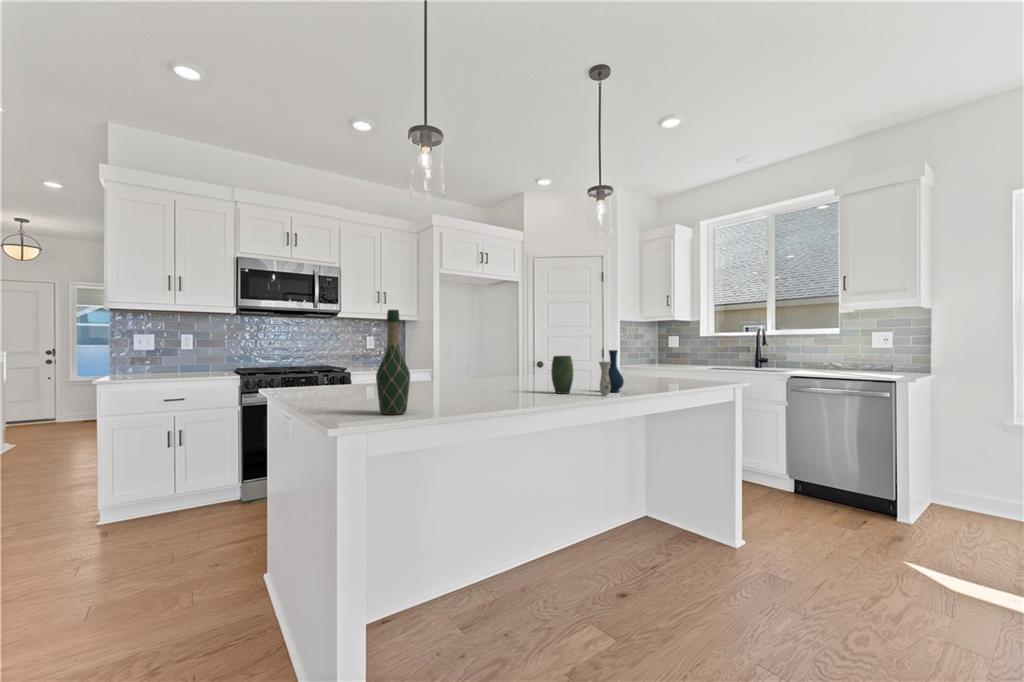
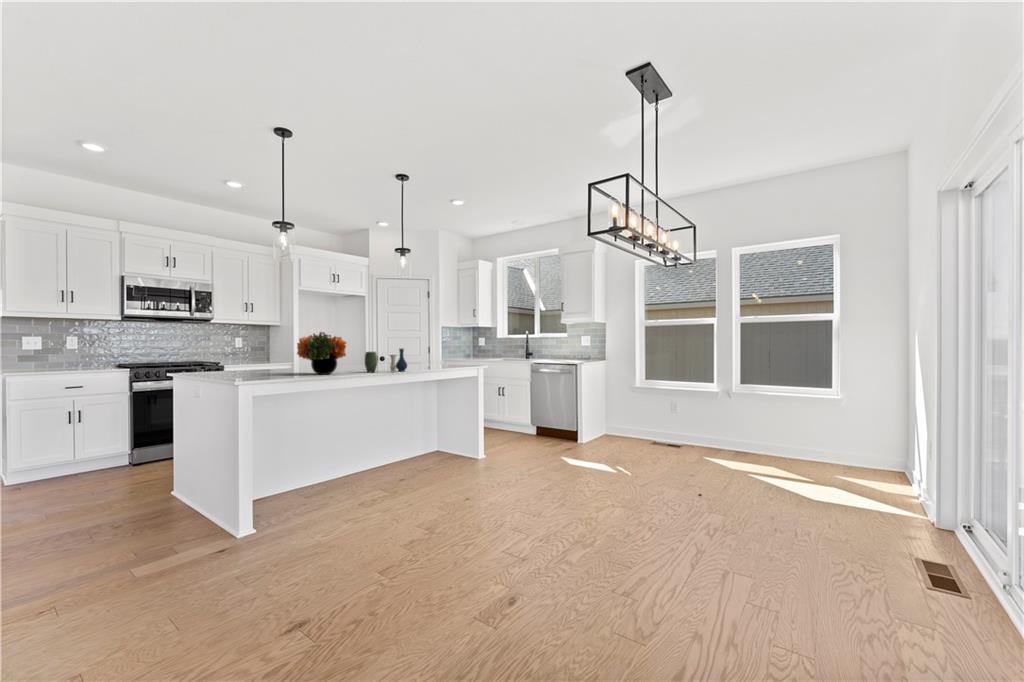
wine bottle: present [376,310,410,414] -> none [265,330,282,379]
flower arrangement: none [437,318,526,398] -> present [297,332,346,374]

